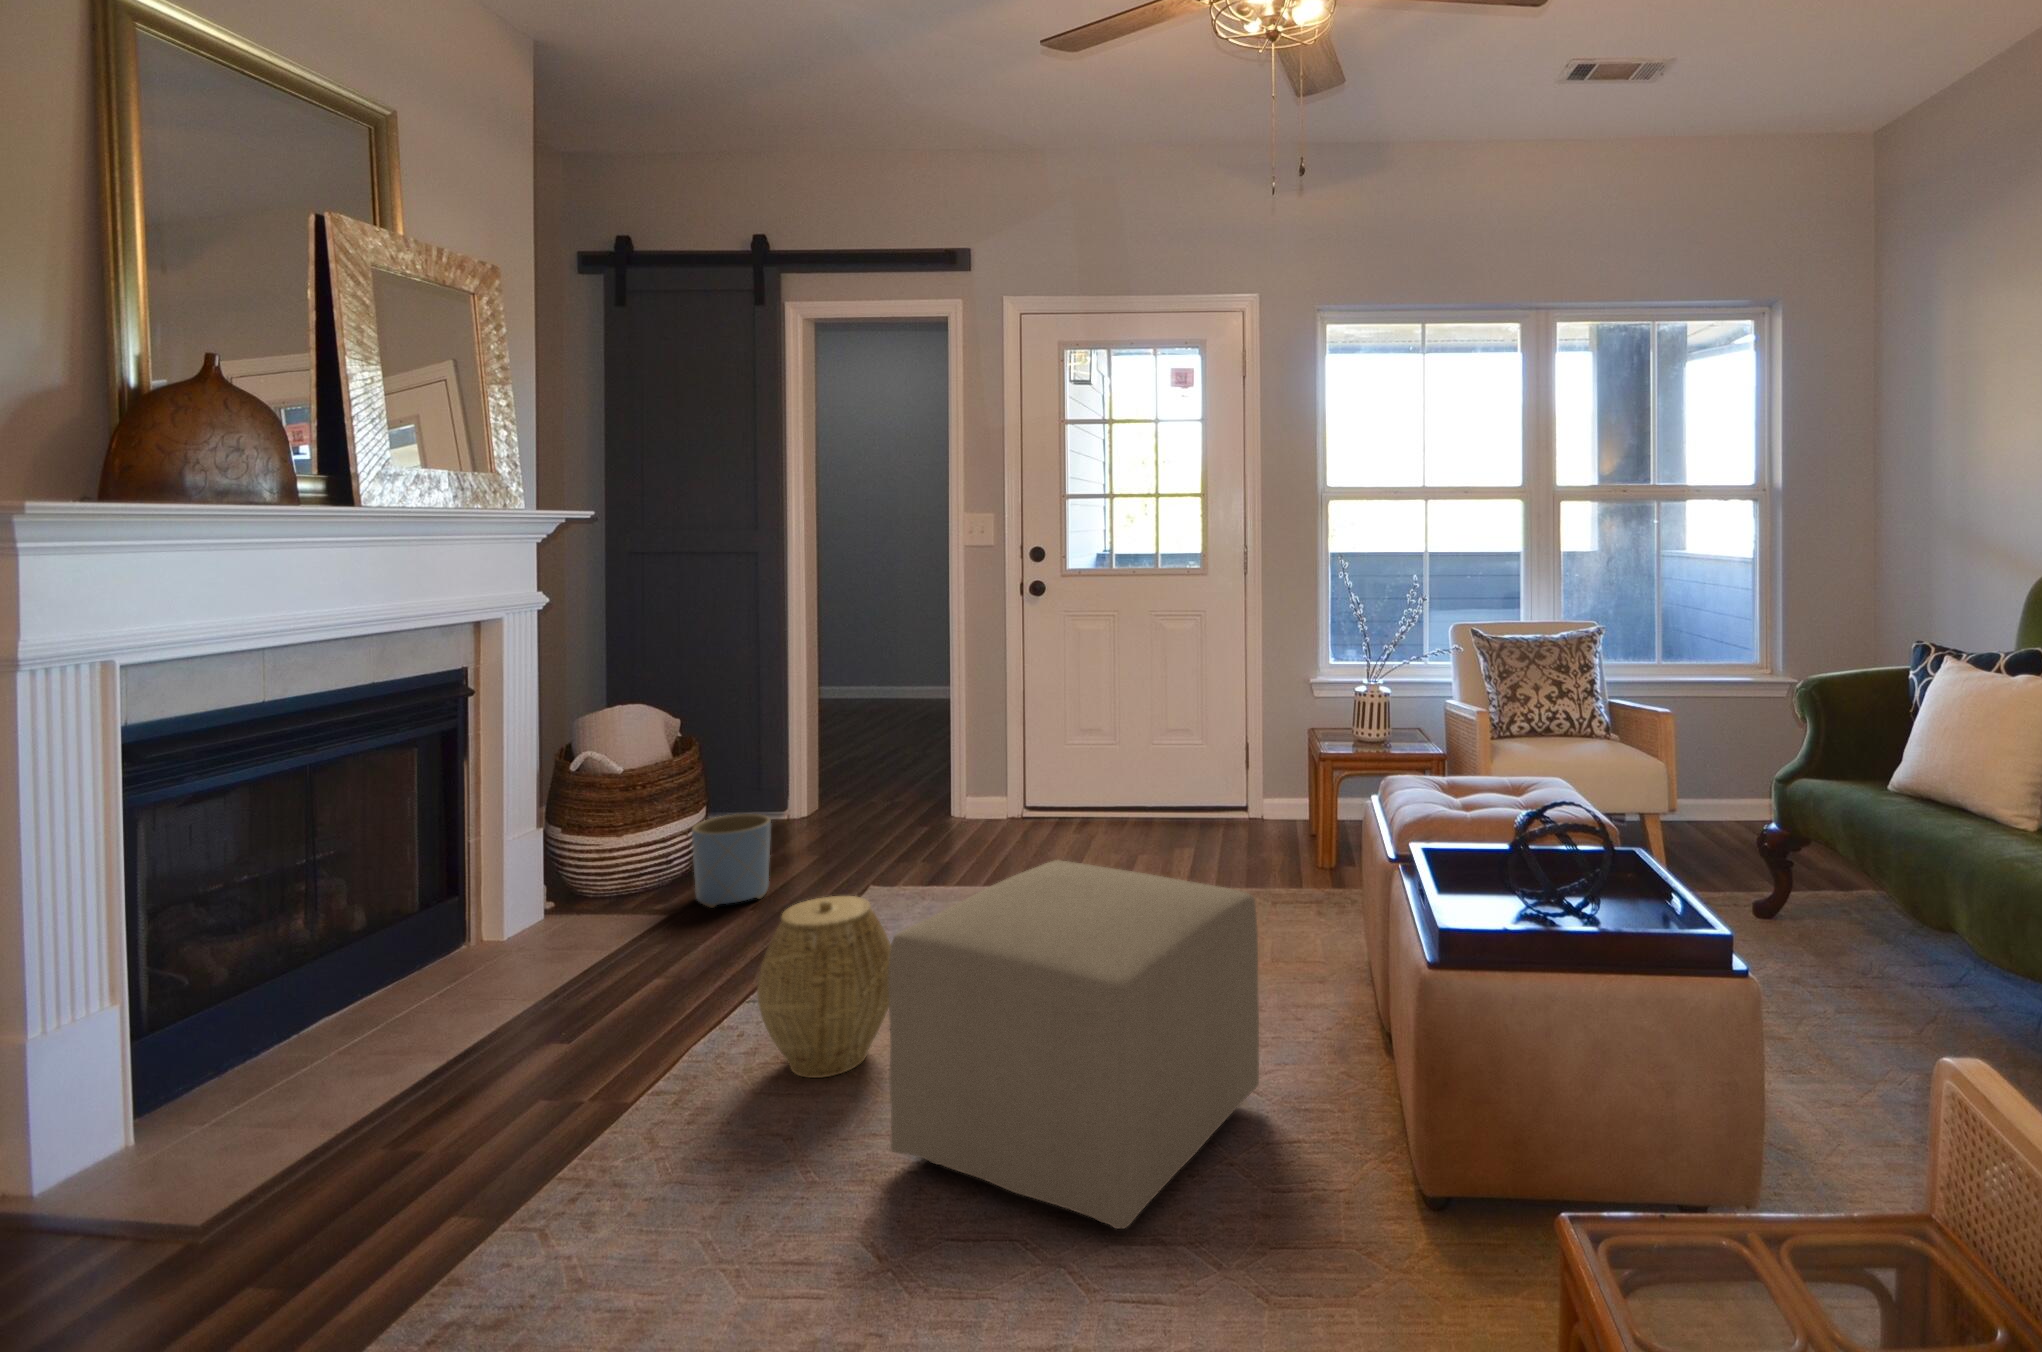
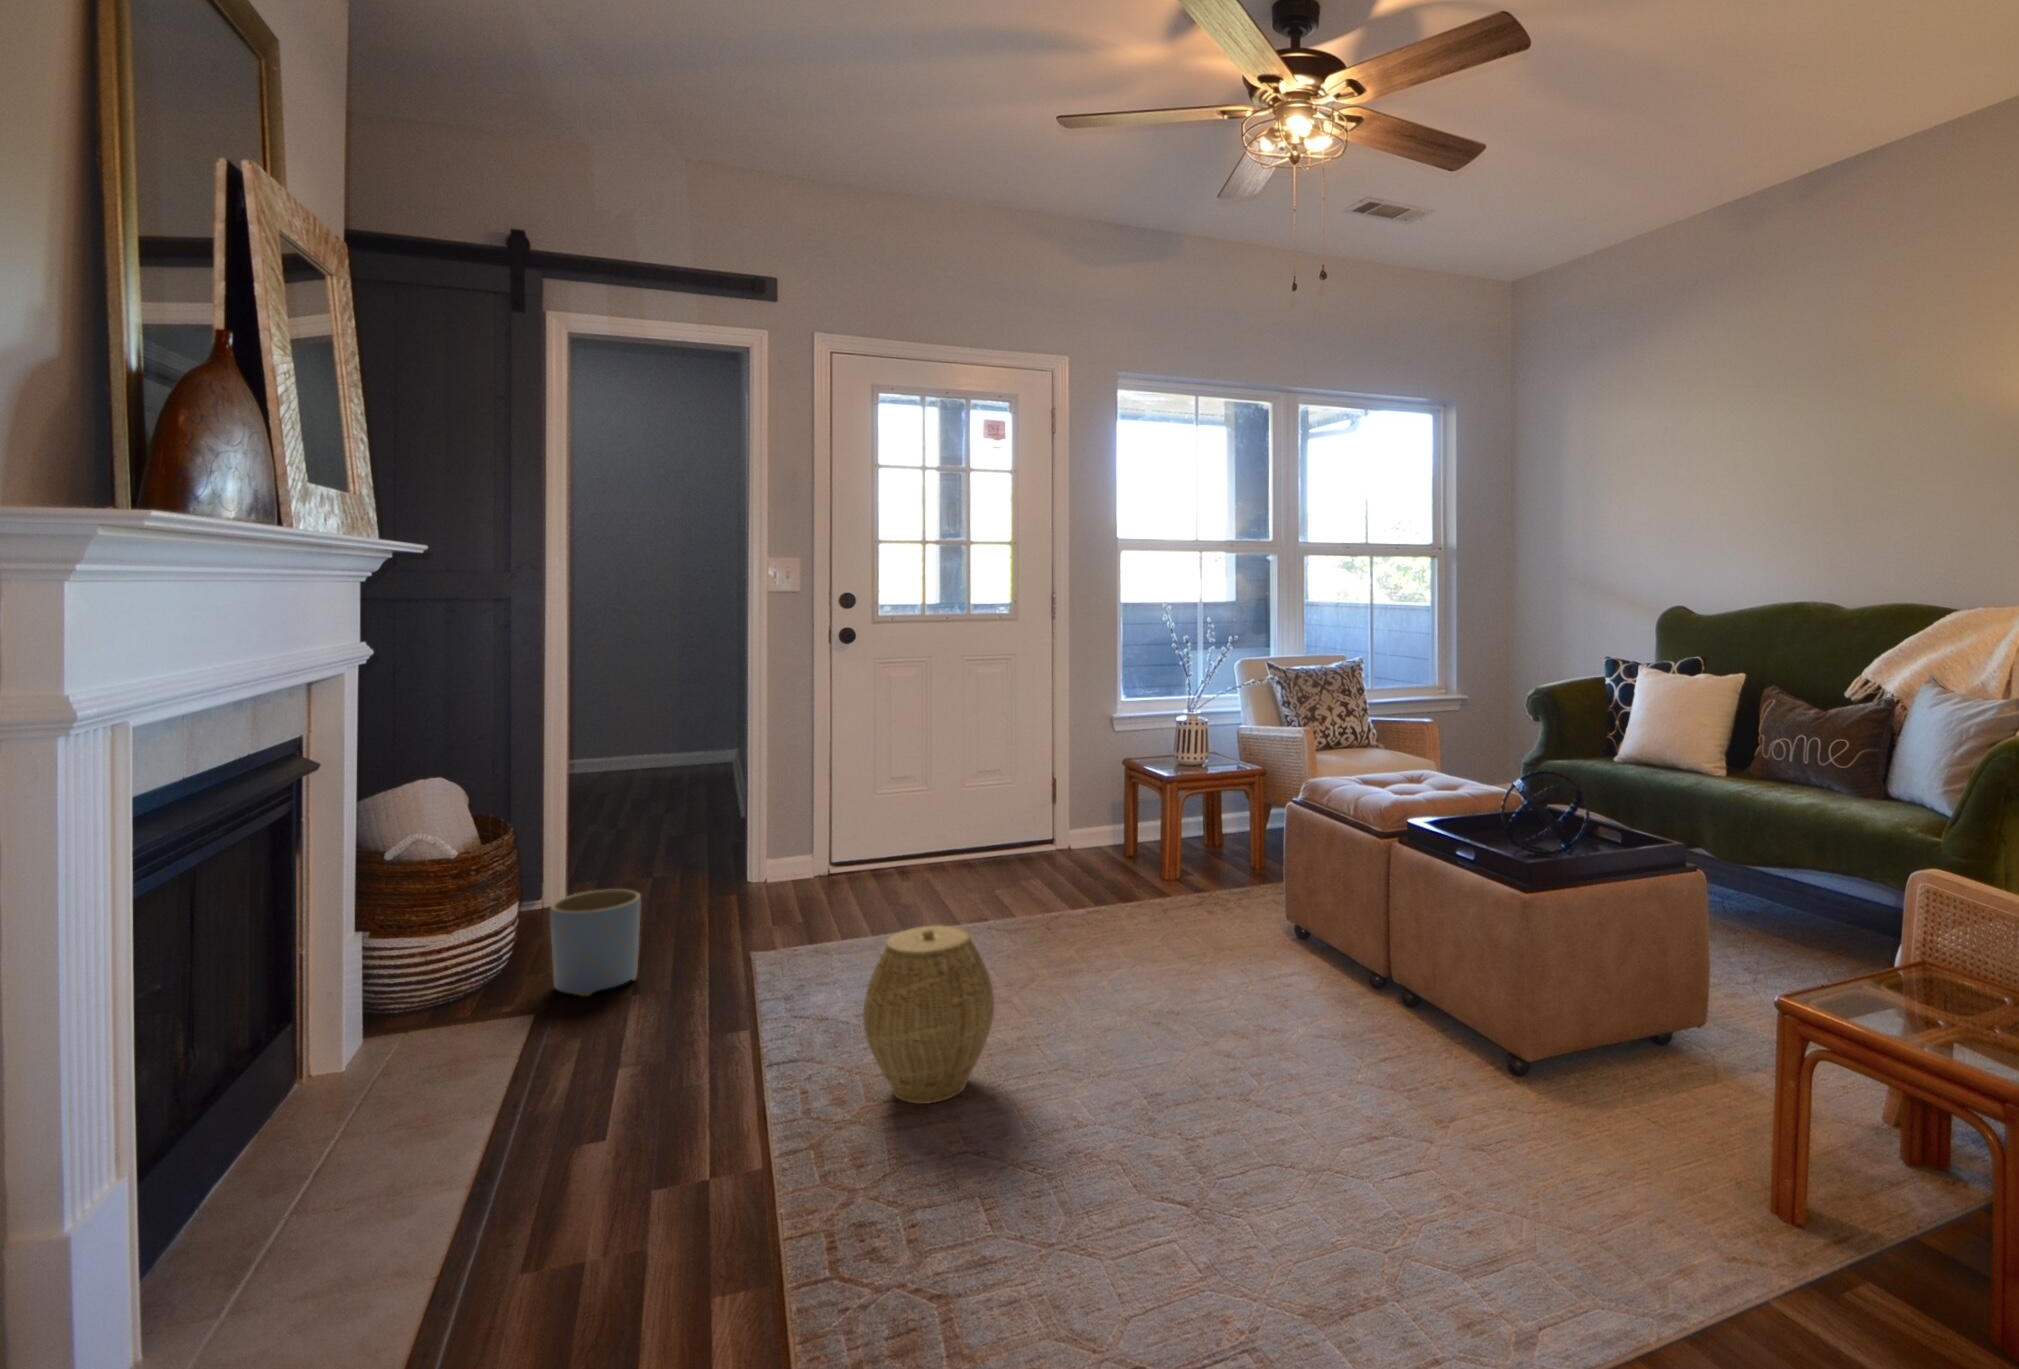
ottoman: present [888,860,1259,1229] -> none [1104,866,1365,1134]

